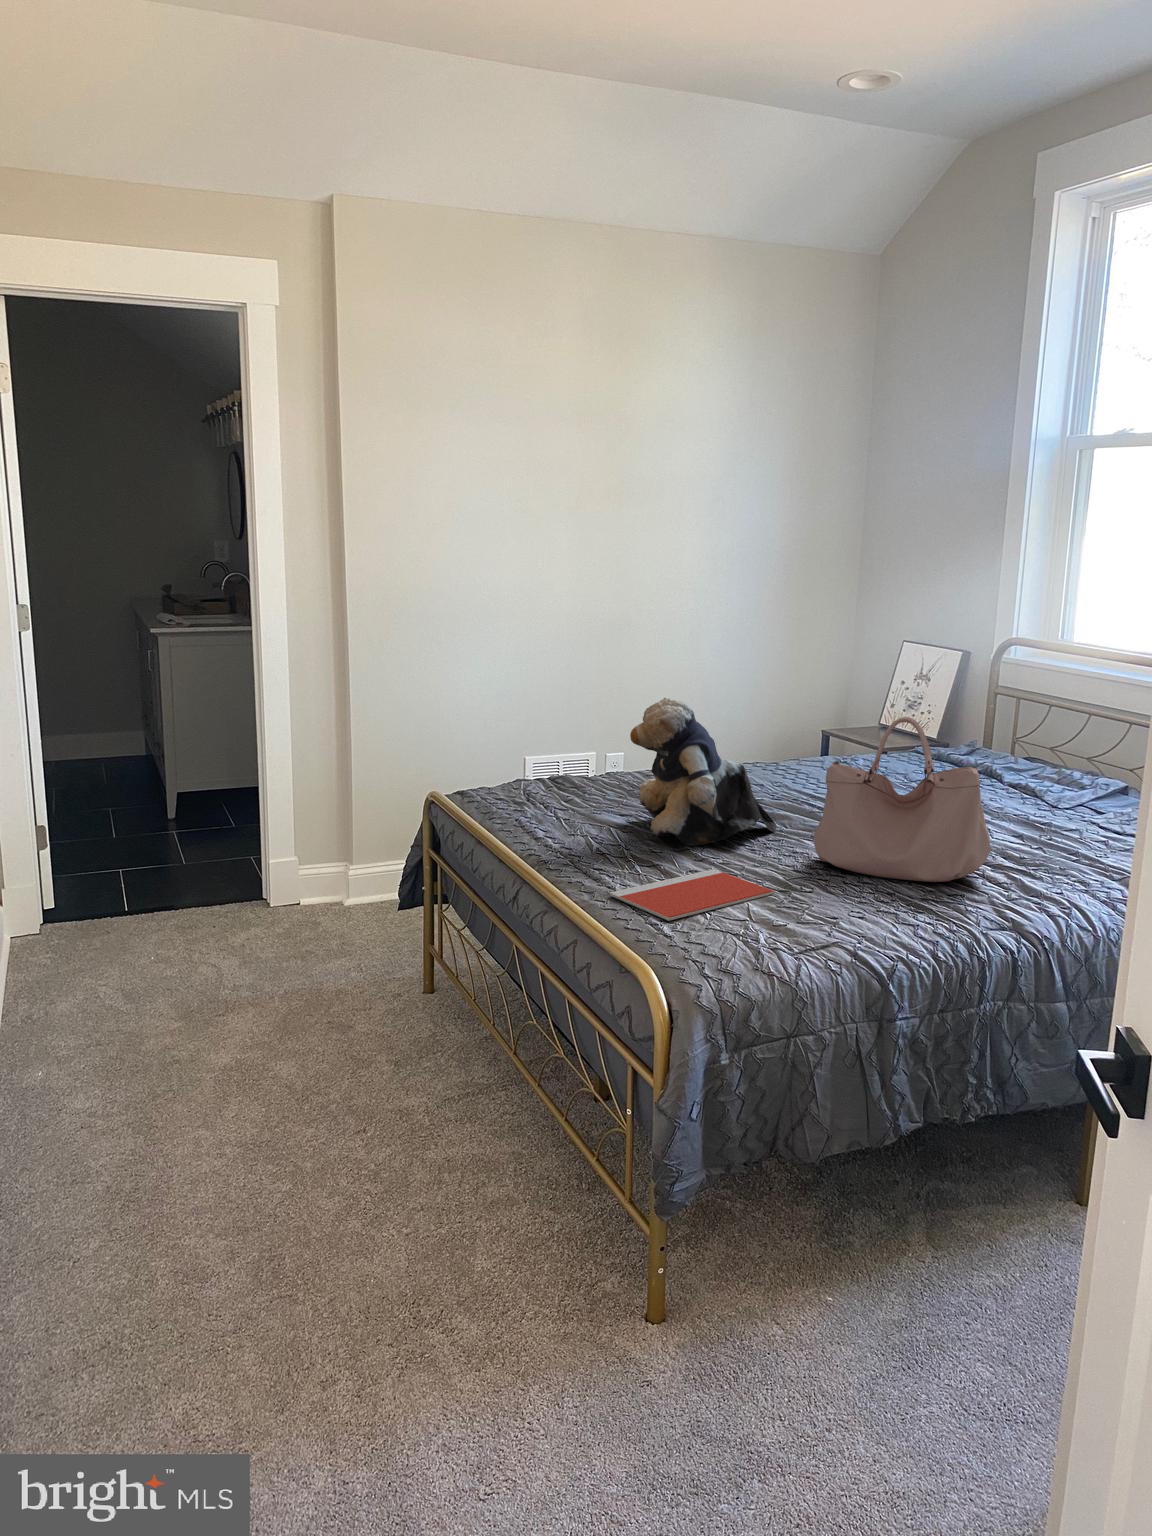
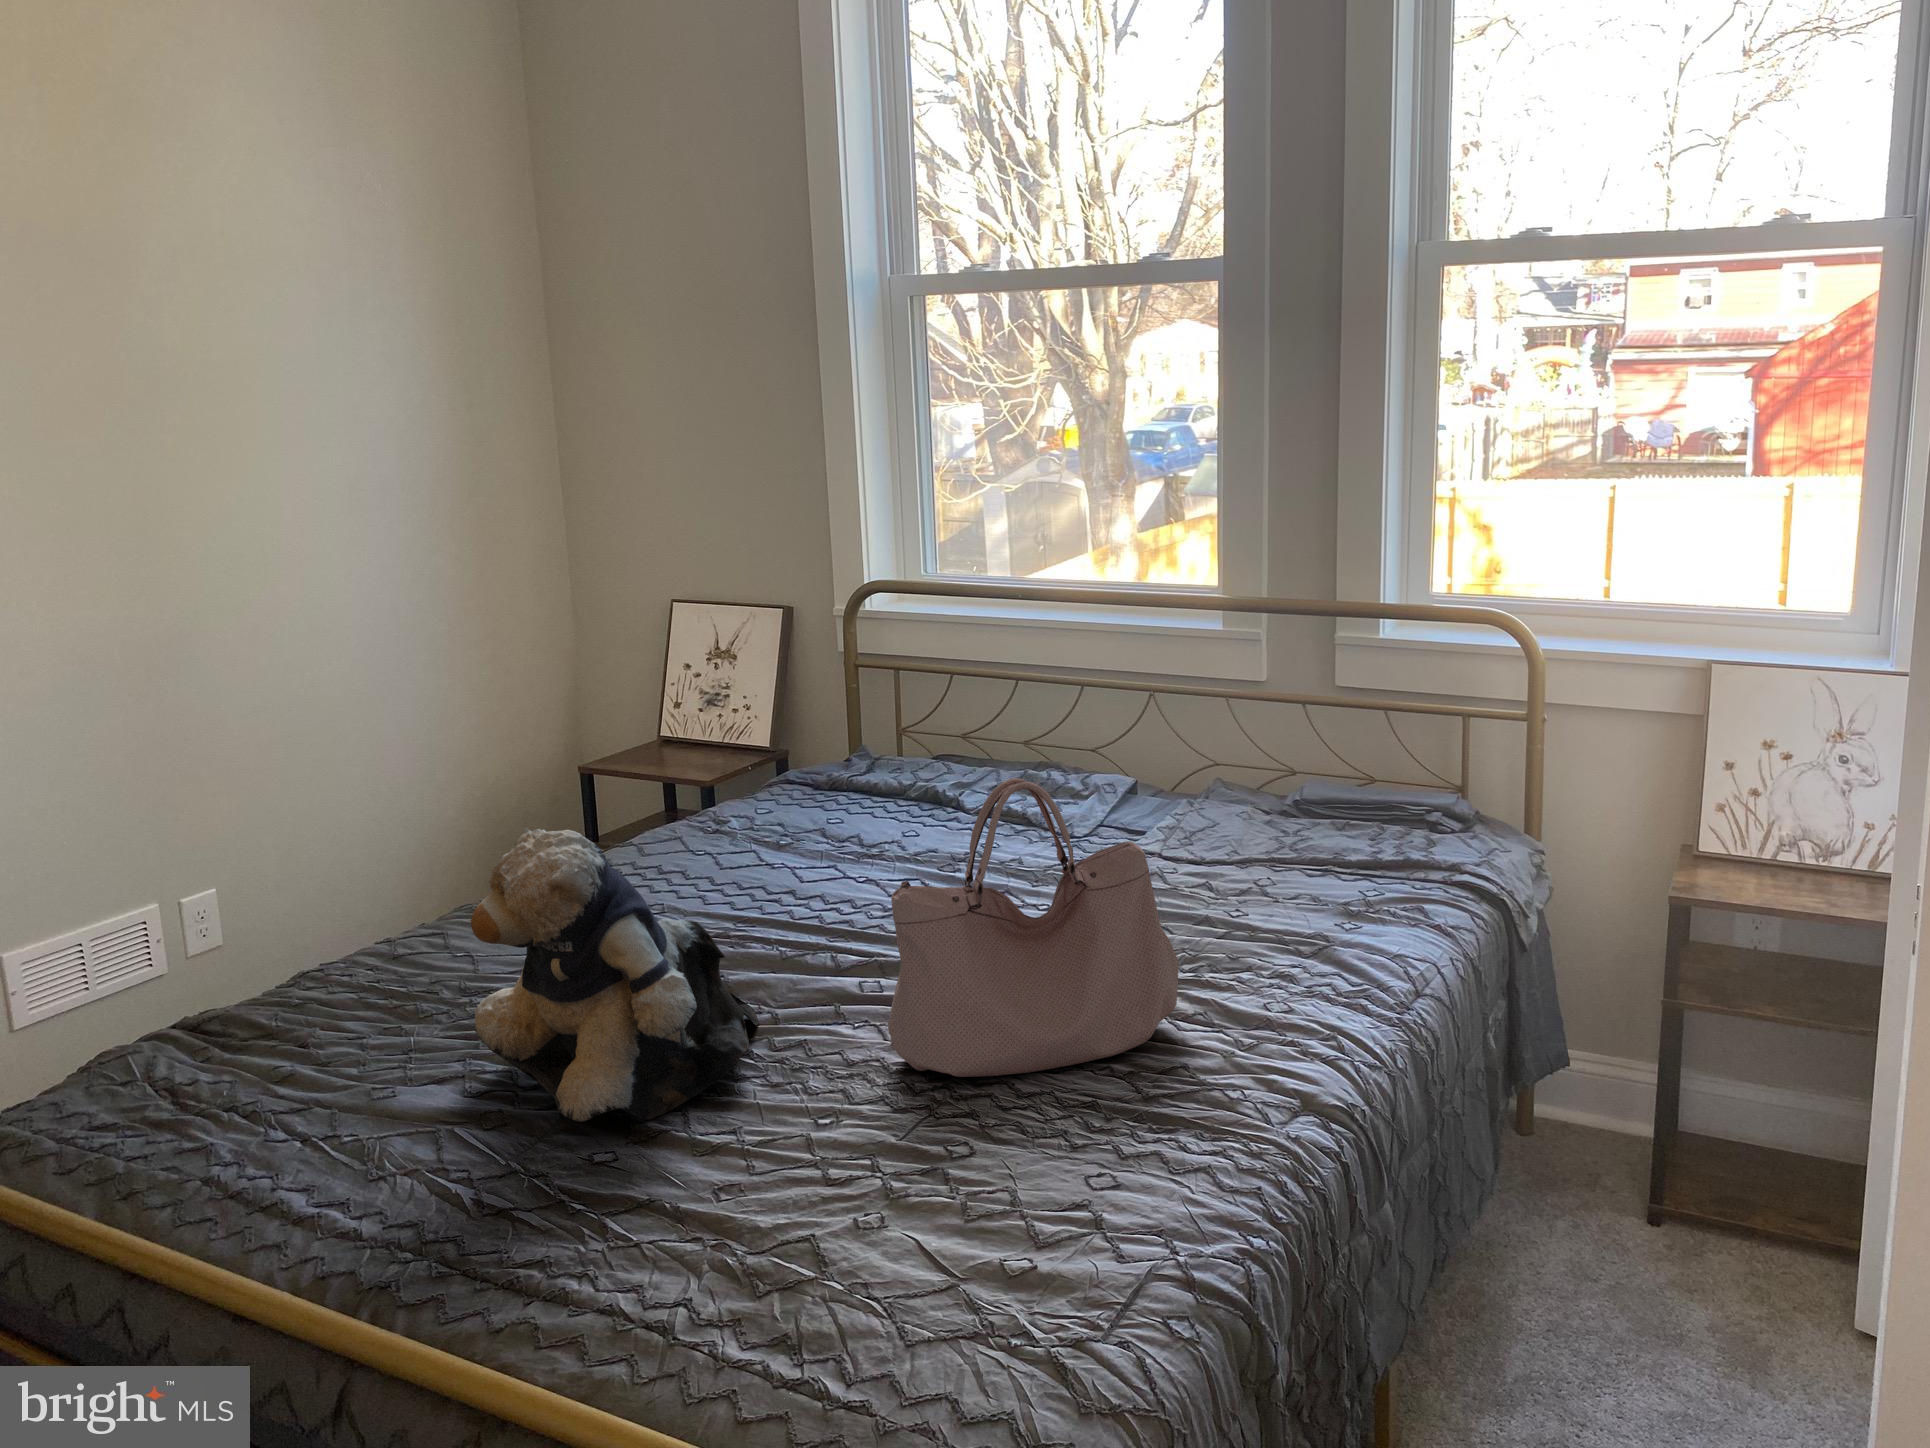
notebook: present [609,869,775,921] -> none [635,1167,926,1367]

